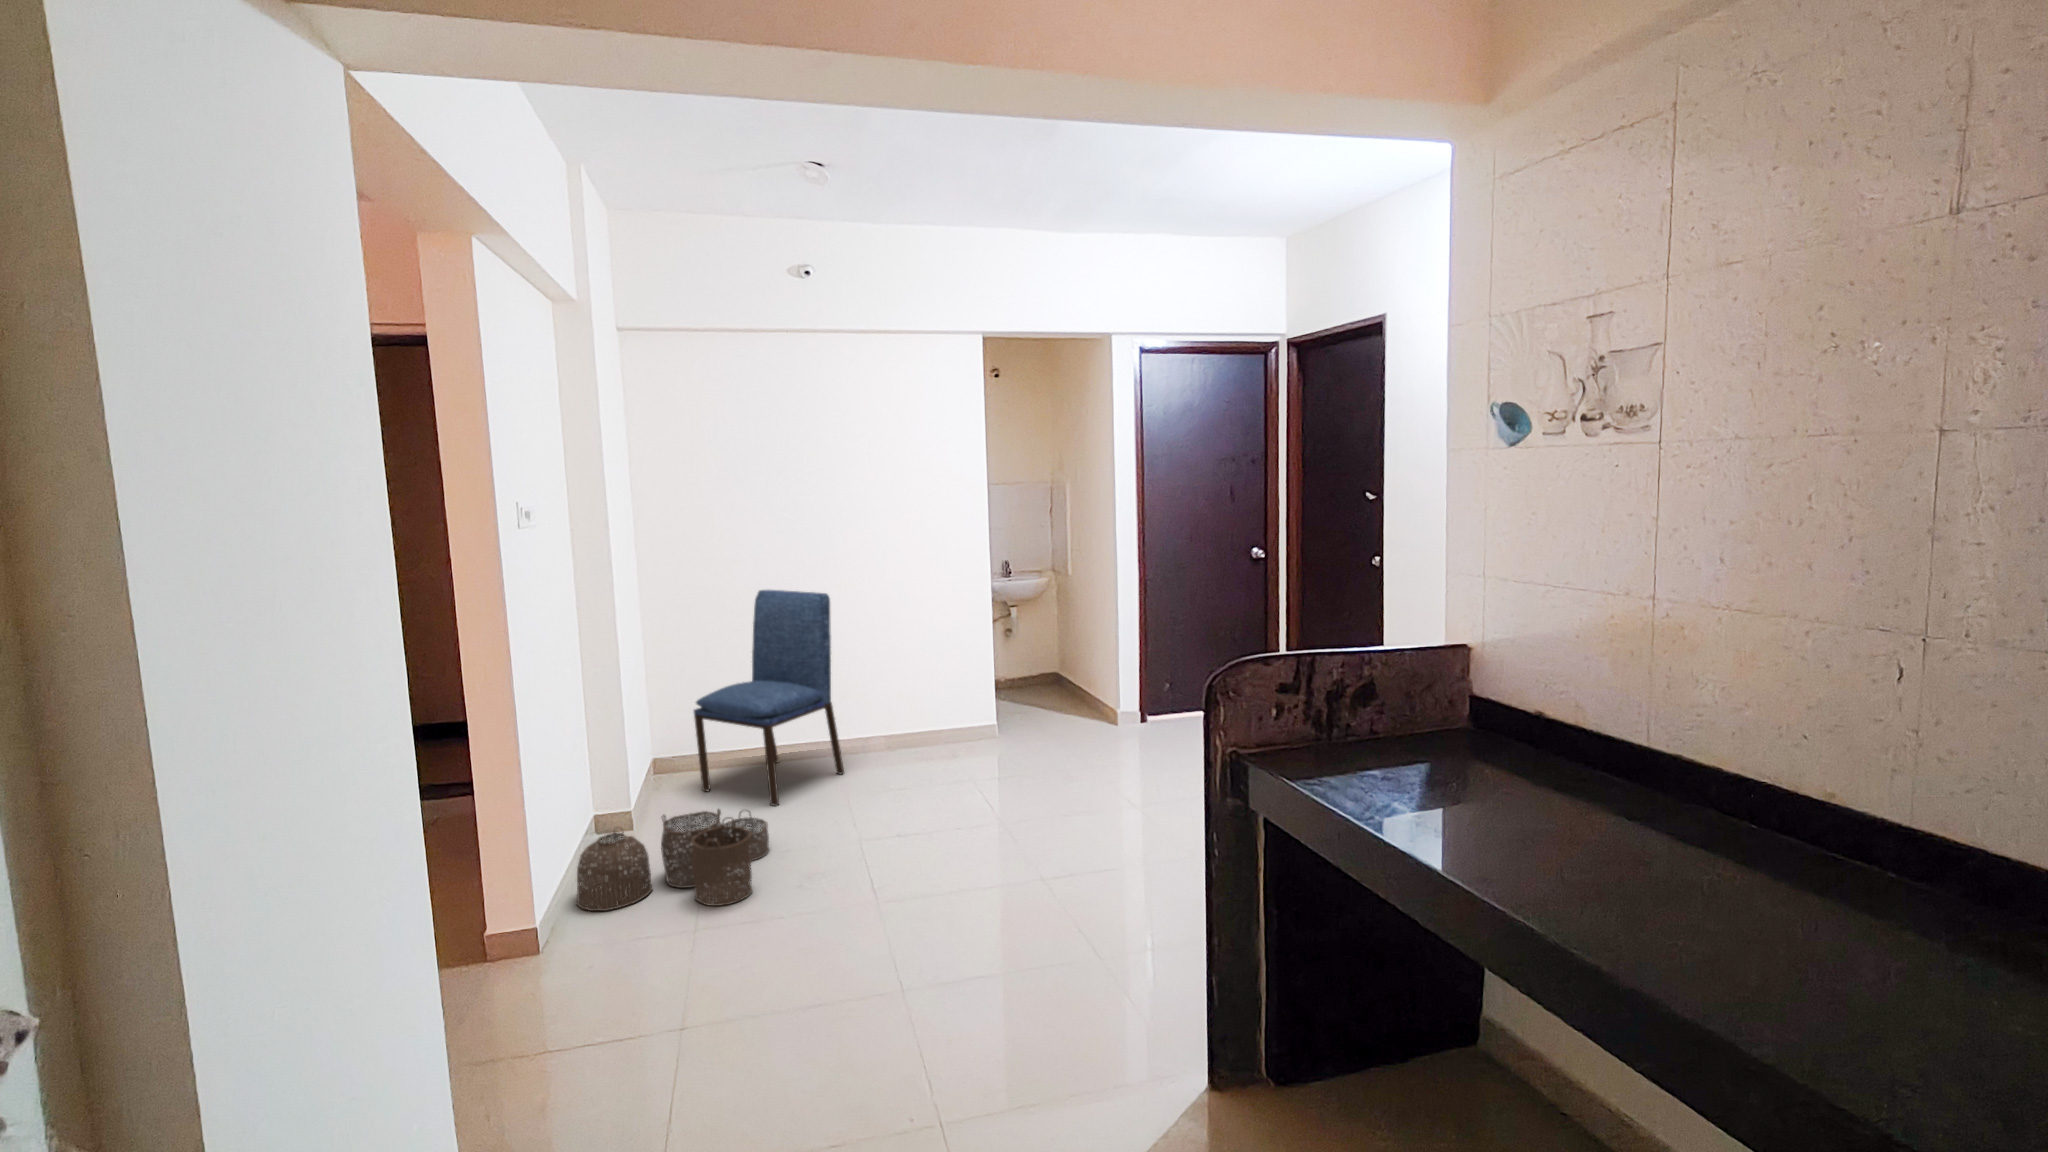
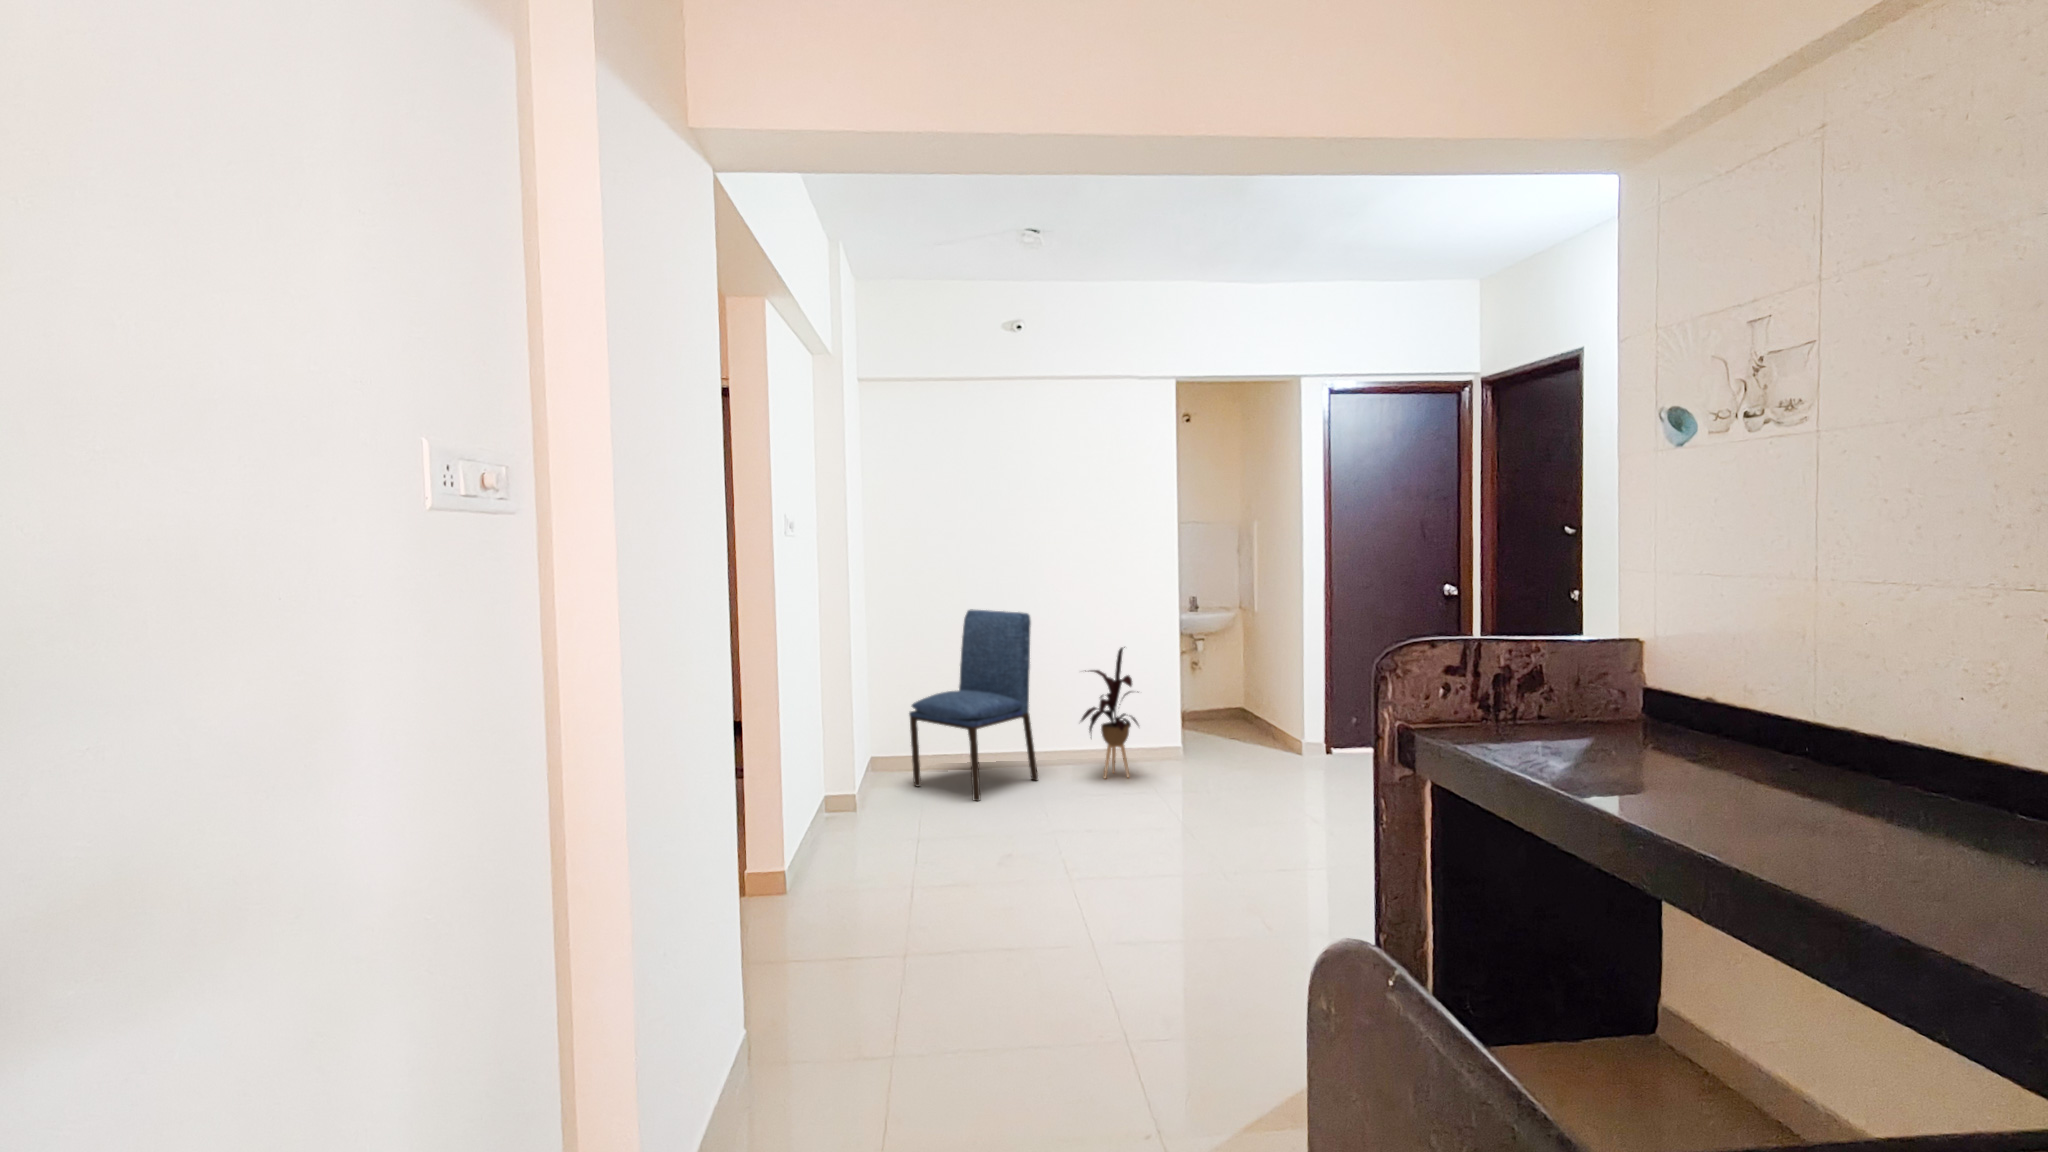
house plant: none [886,626,954,766] -> present [1081,647,1138,778]
woven basket: present [577,809,769,911] -> none [814,789,972,871]

